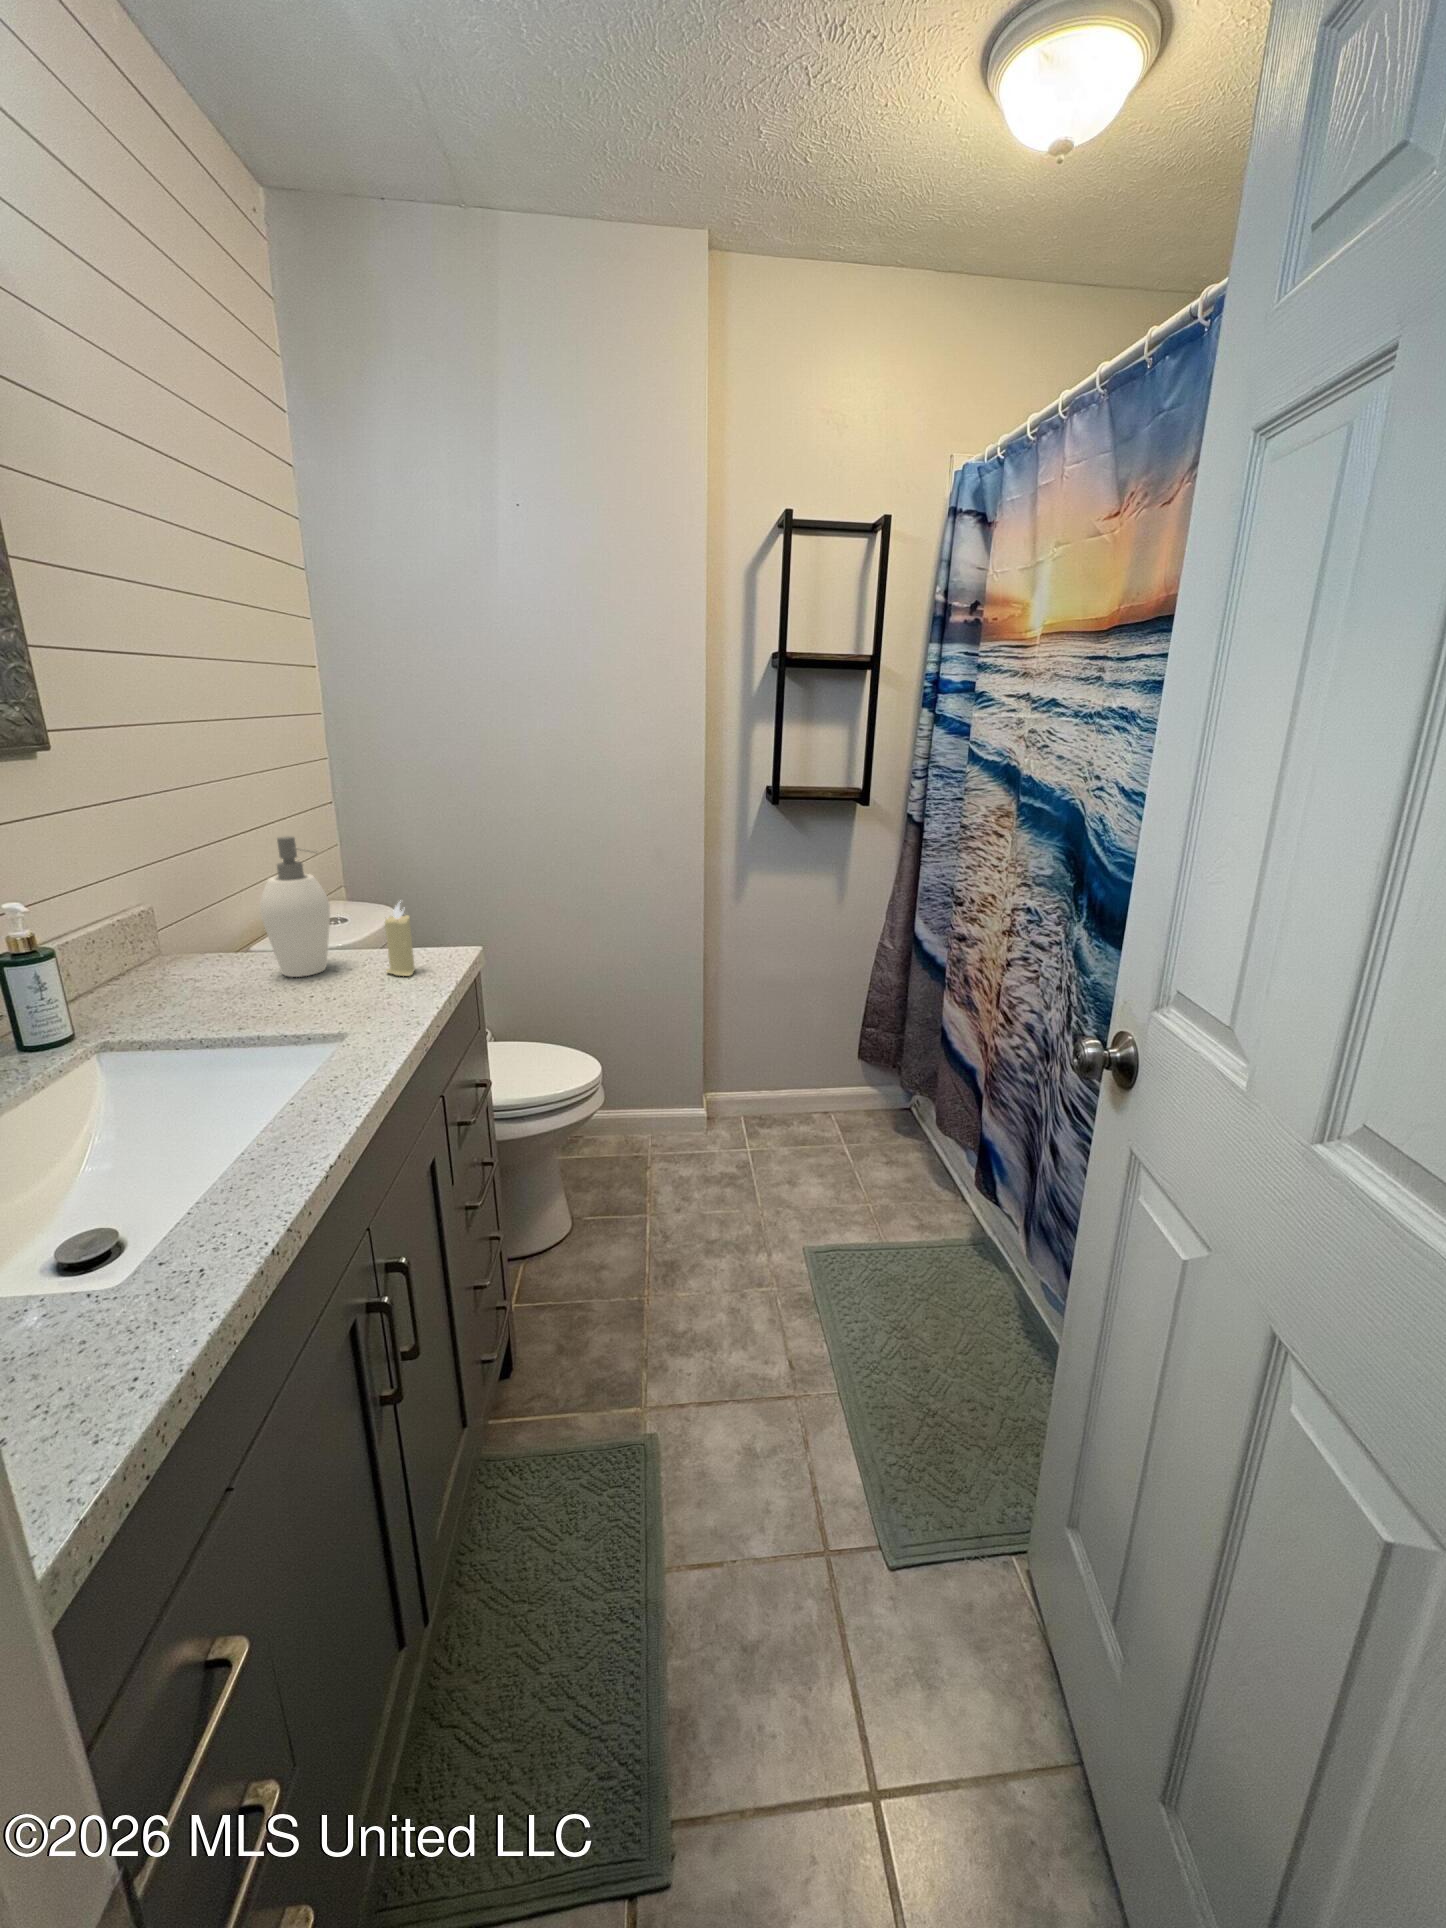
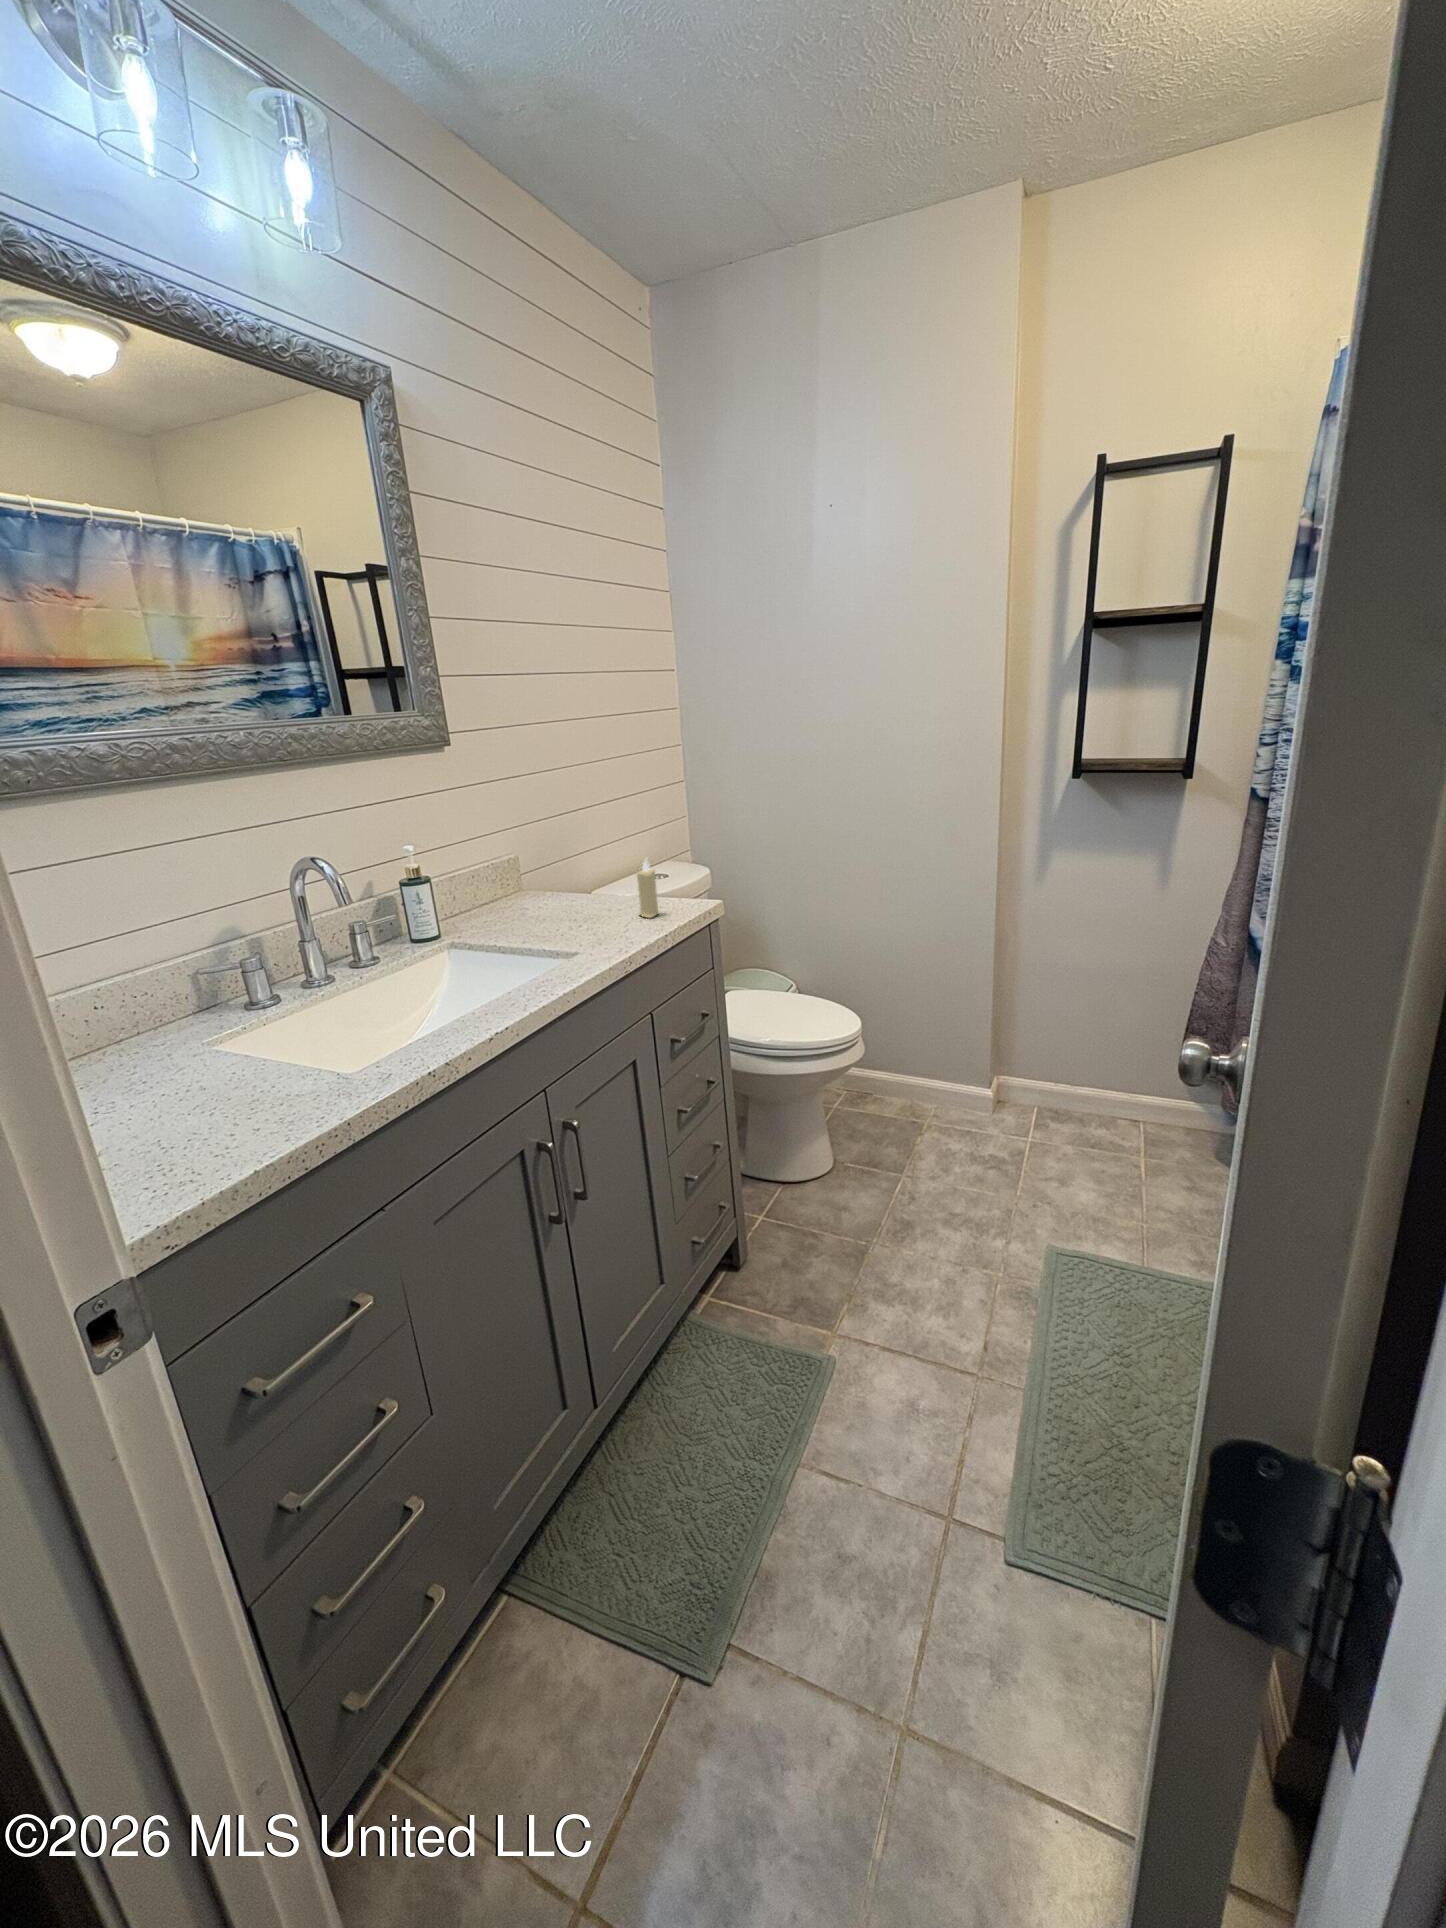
soap dispenser: present [260,836,330,977] -> none [562,806,609,912]

